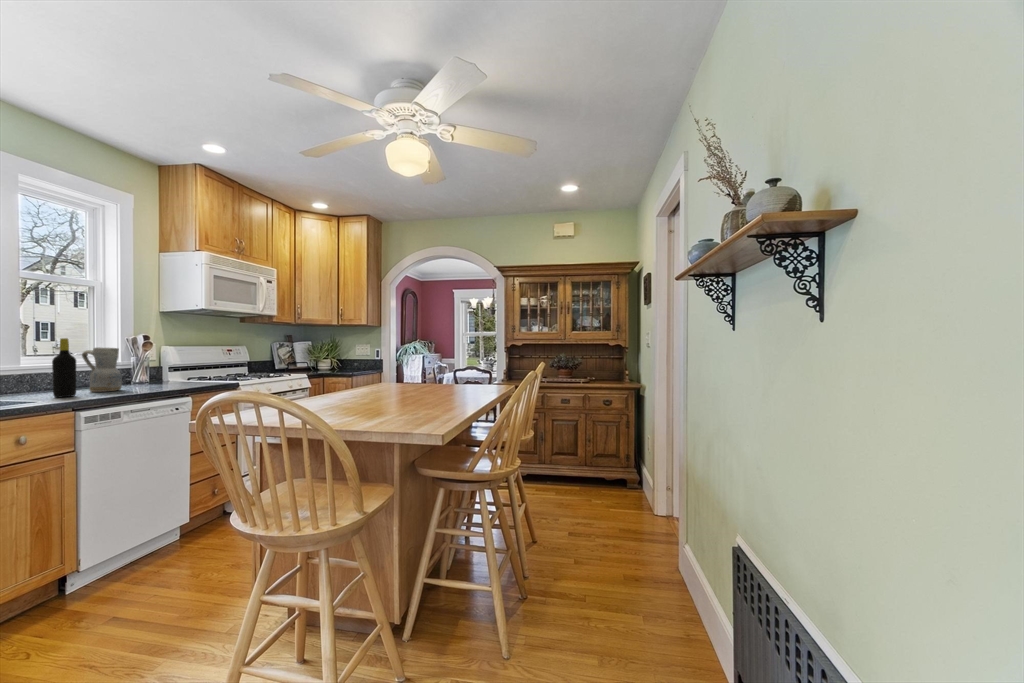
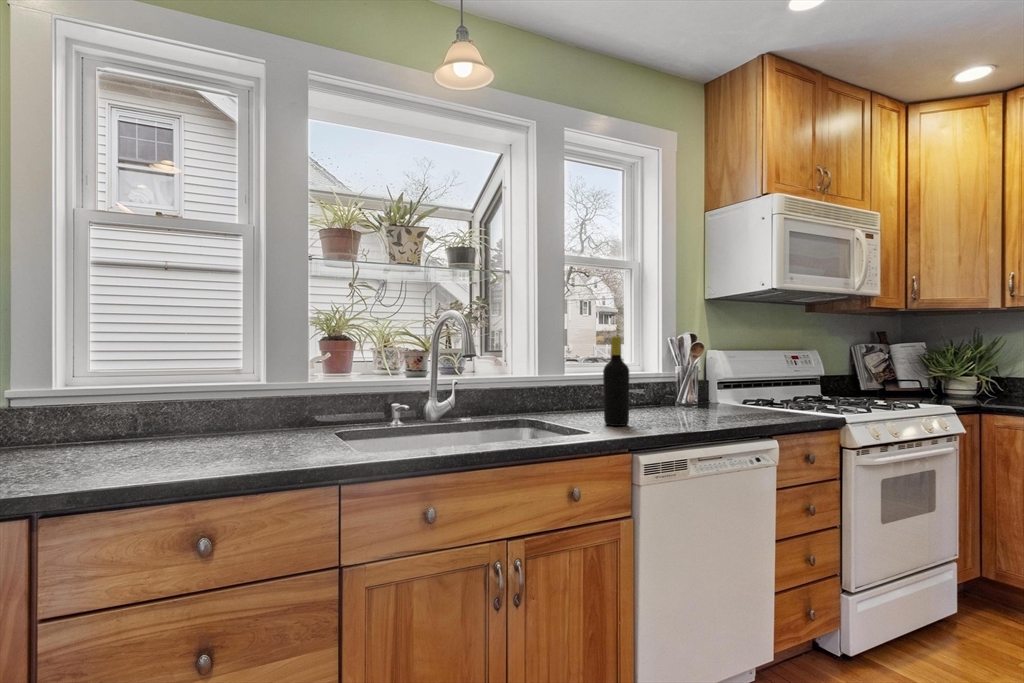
ceramic pitcher: present [82,347,122,392] -> none [631,351,677,419]

